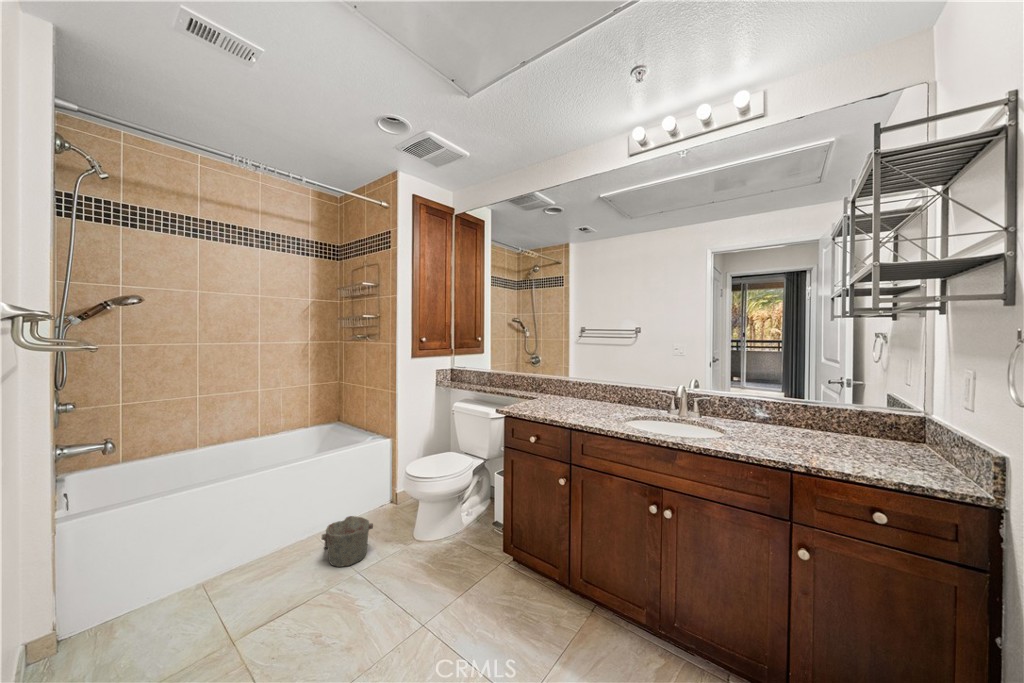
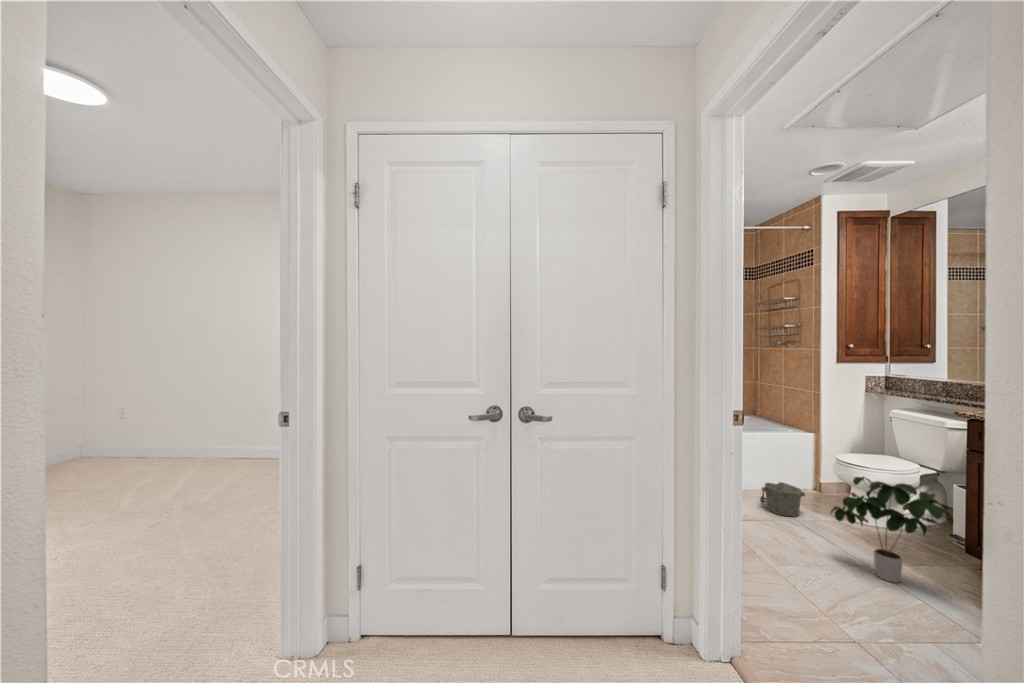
potted plant: none [386,507,497,637] -> present [831,477,953,583]

